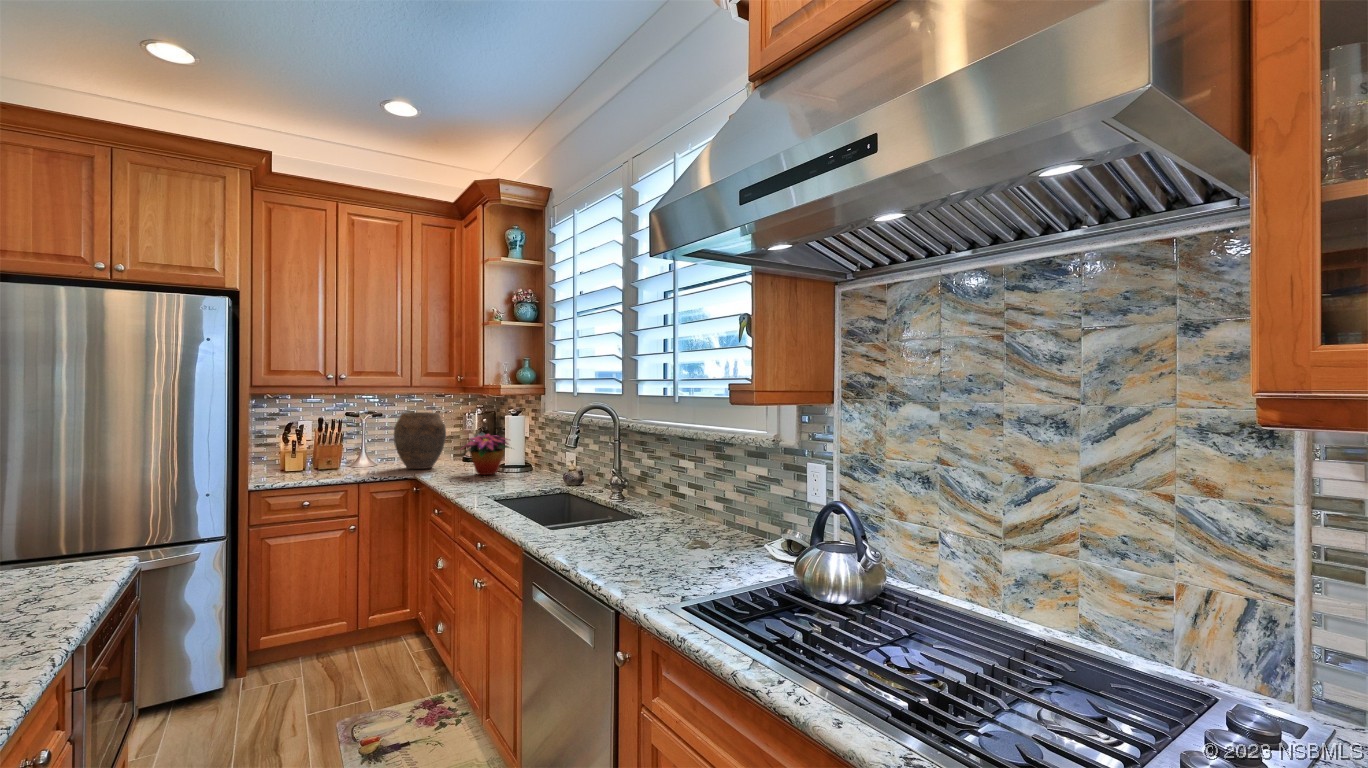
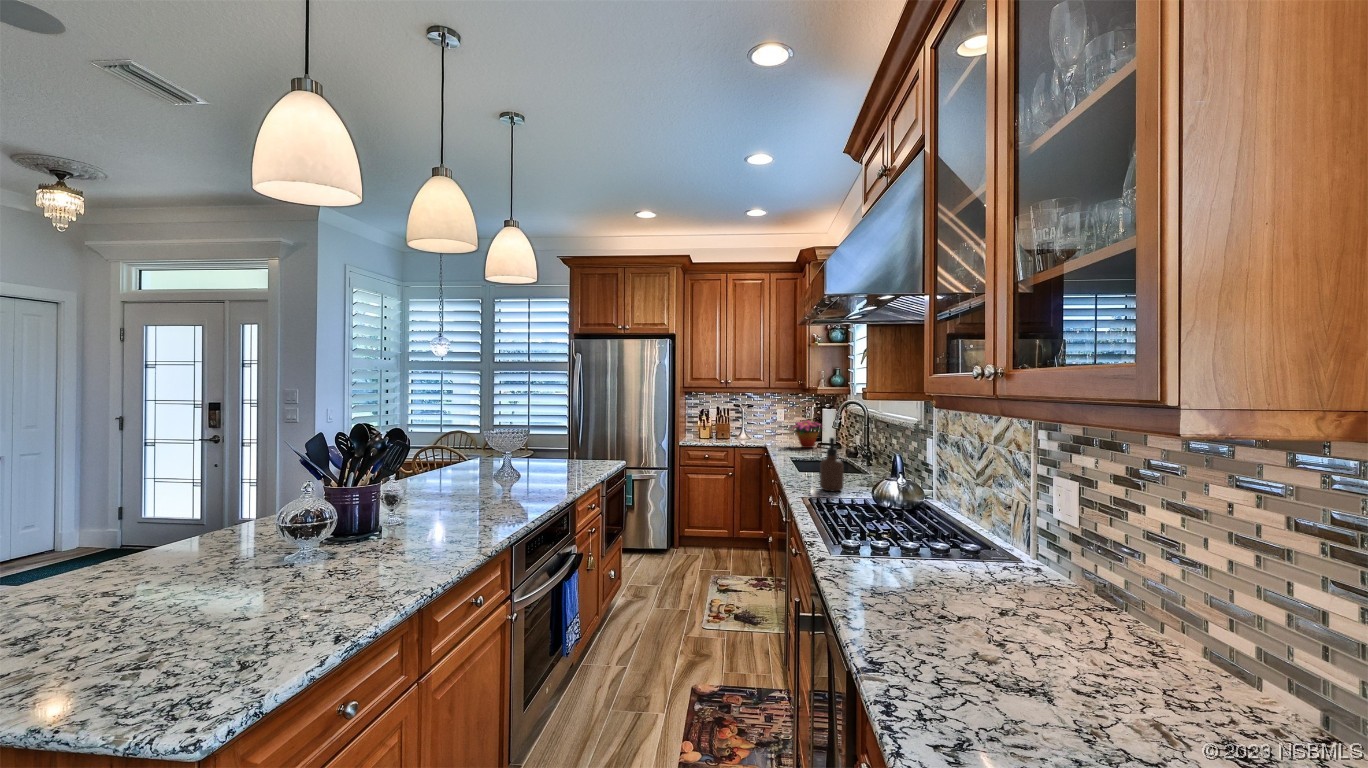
vase: present [394,412,446,469] -> none [757,405,788,442]
soap dispenser: none [633,471,675,570] -> present [820,437,844,491]

